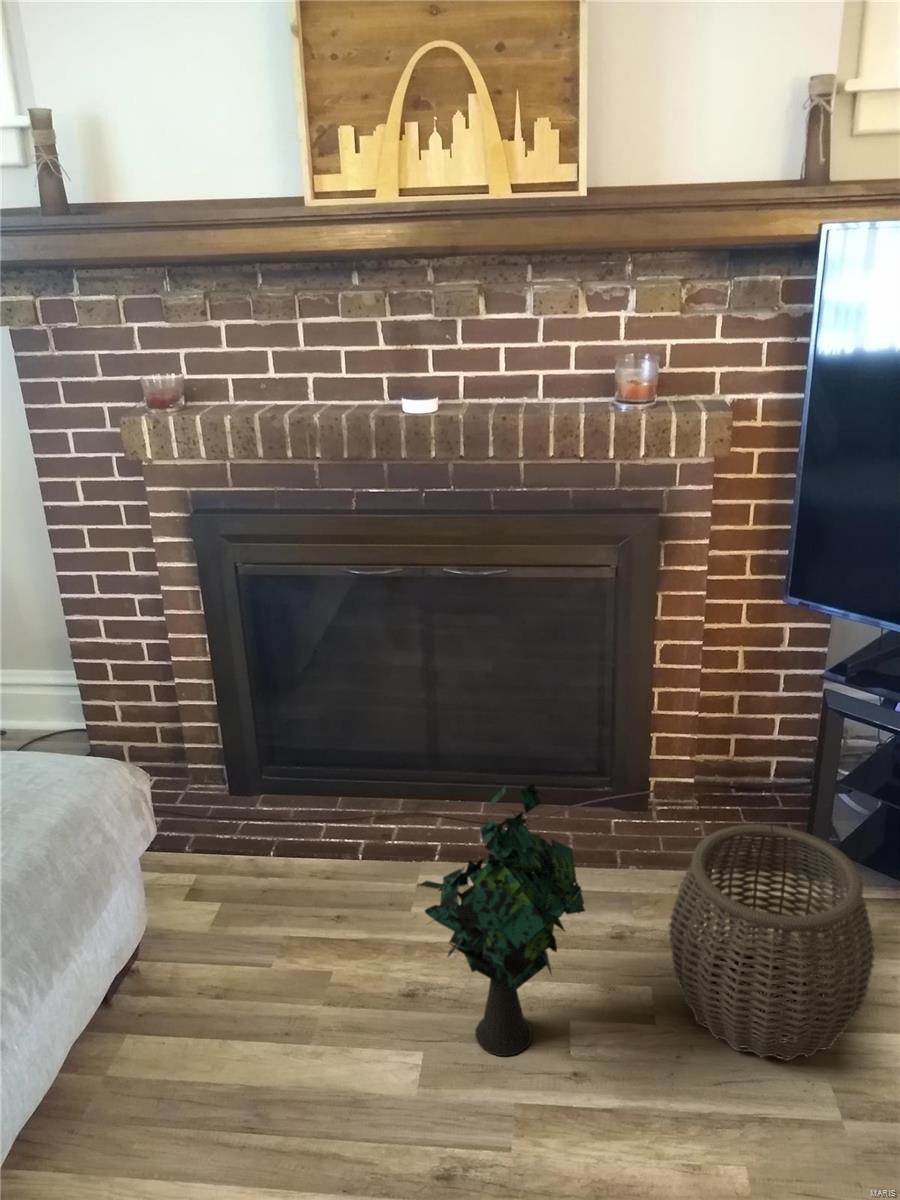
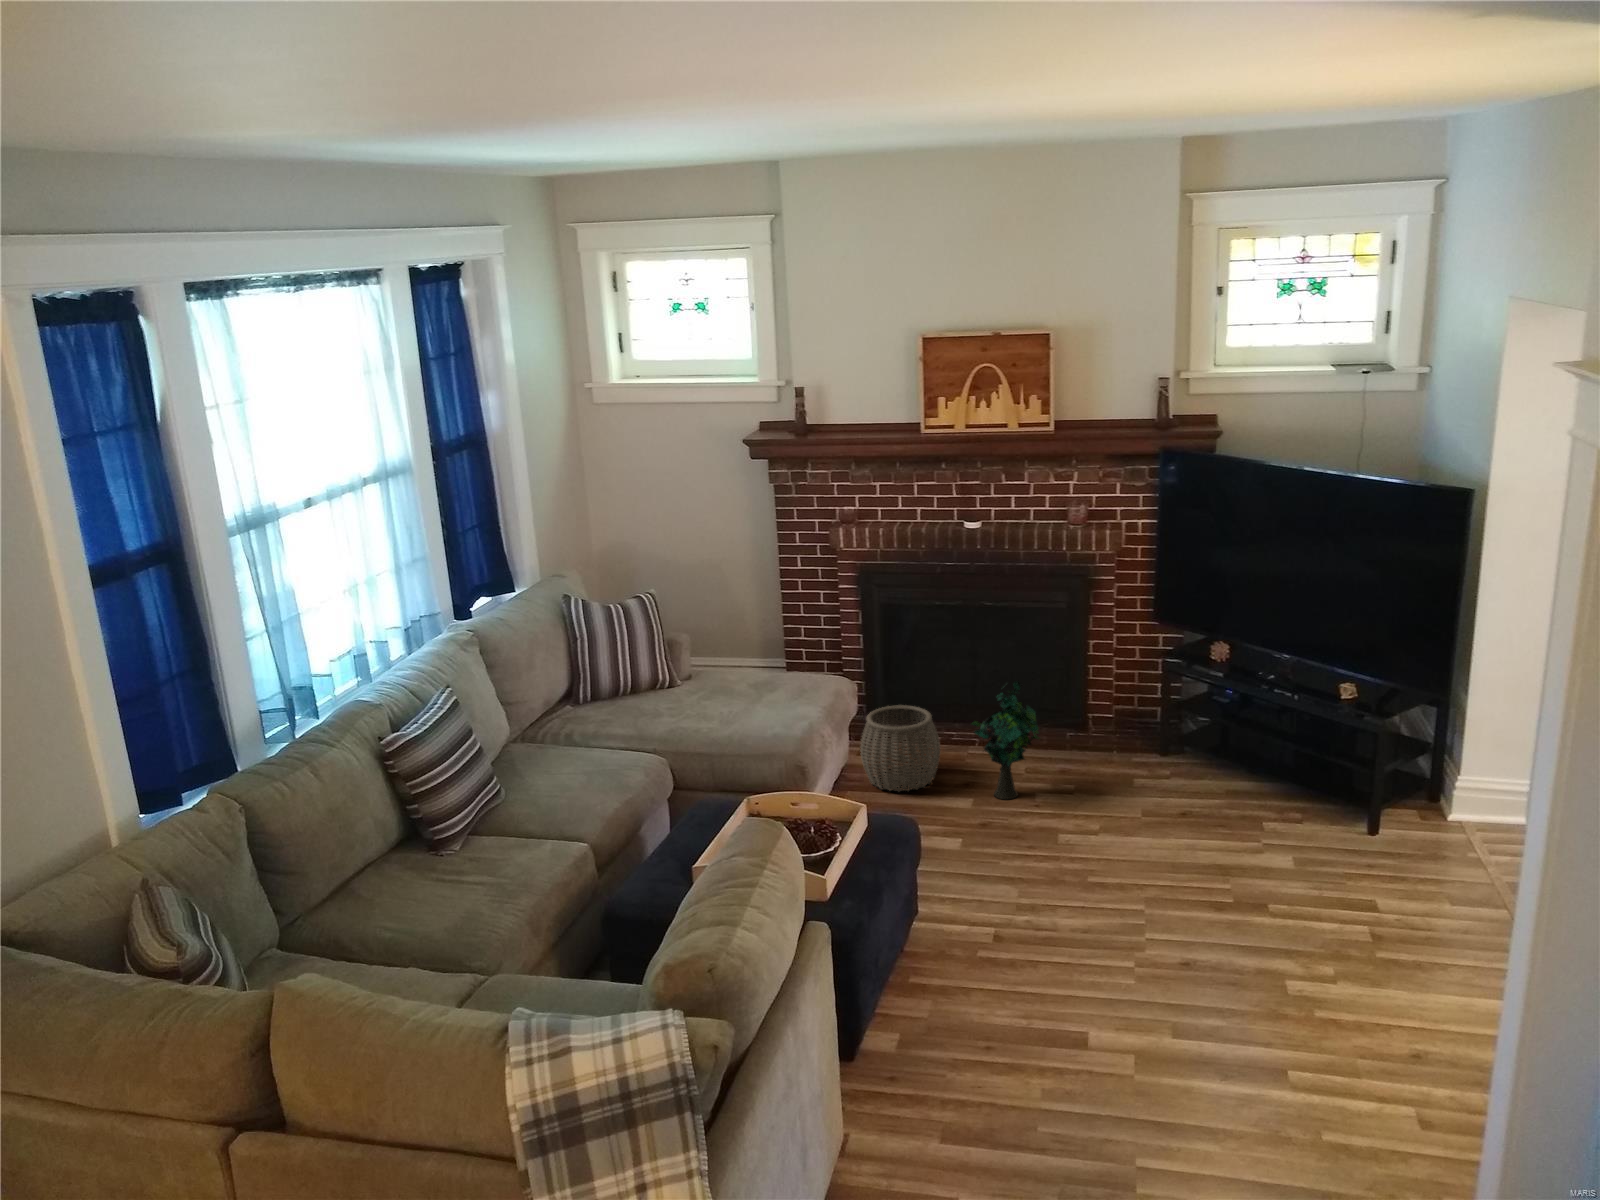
woven basket: present [669,824,875,1061] -> present [860,705,940,791]

